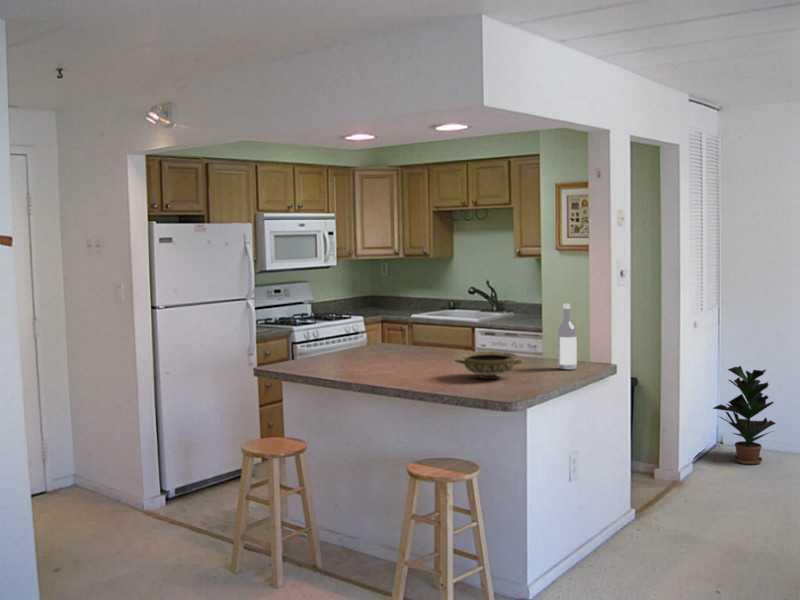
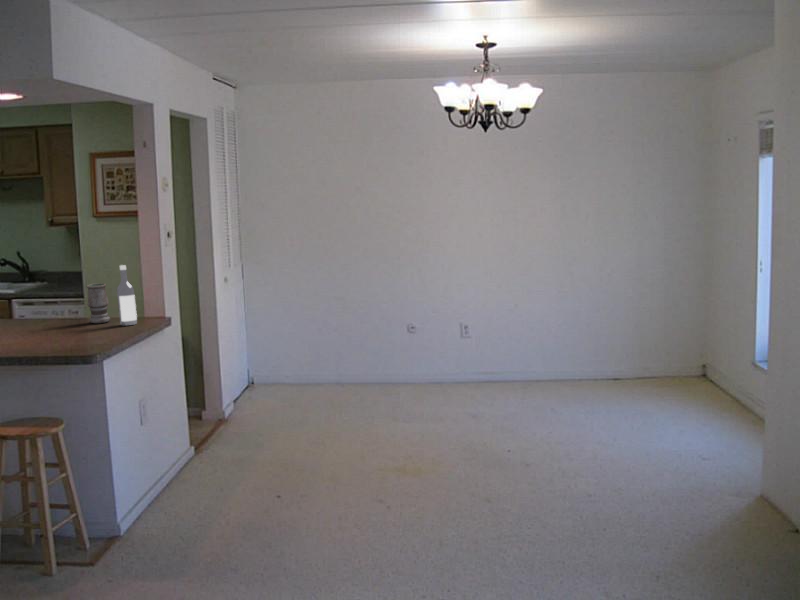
vase: none [530,320,551,363] -> present [87,283,110,323]
ceramic bowl: present [455,351,524,379] -> none [19,315,90,342]
potted plant: present [713,366,776,465] -> none [247,311,299,393]

